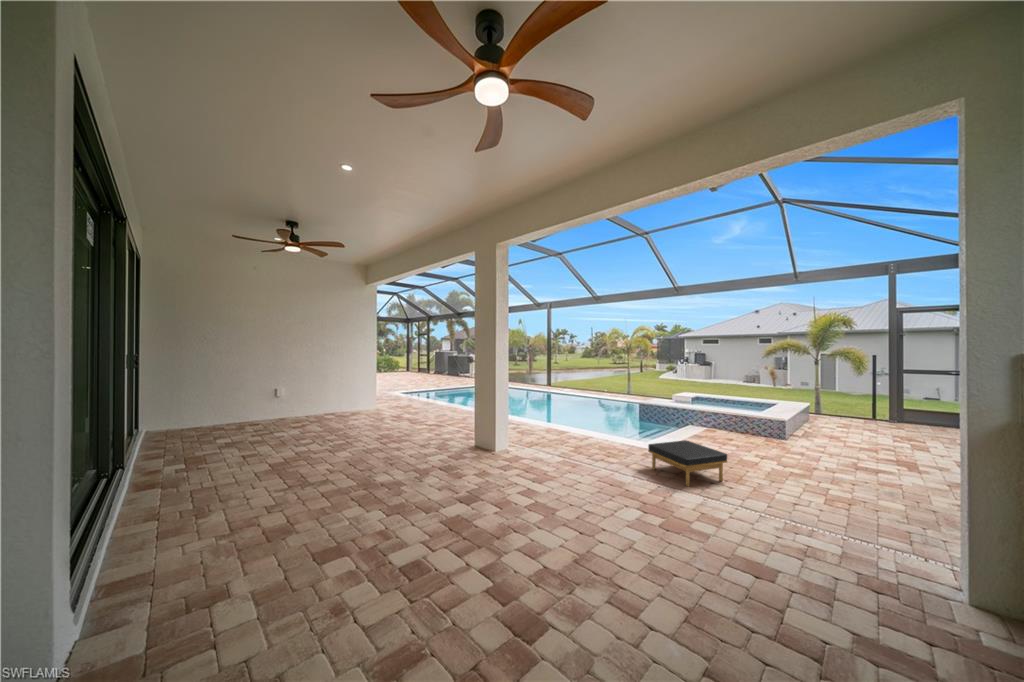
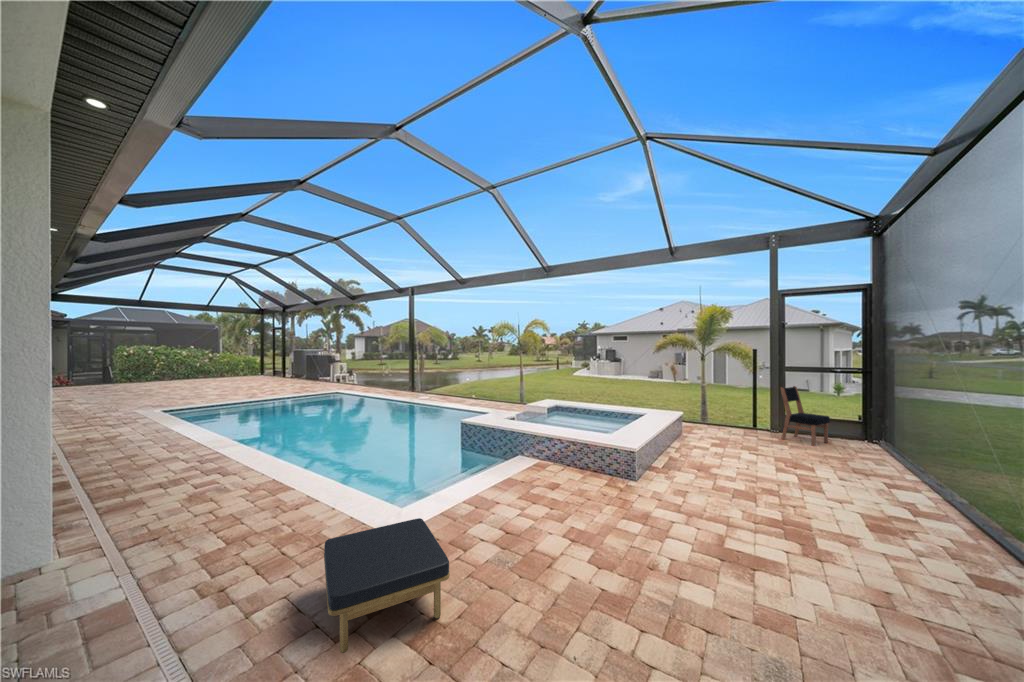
dining chair: none [897,384,945,432] -> present [781,386,830,446]

